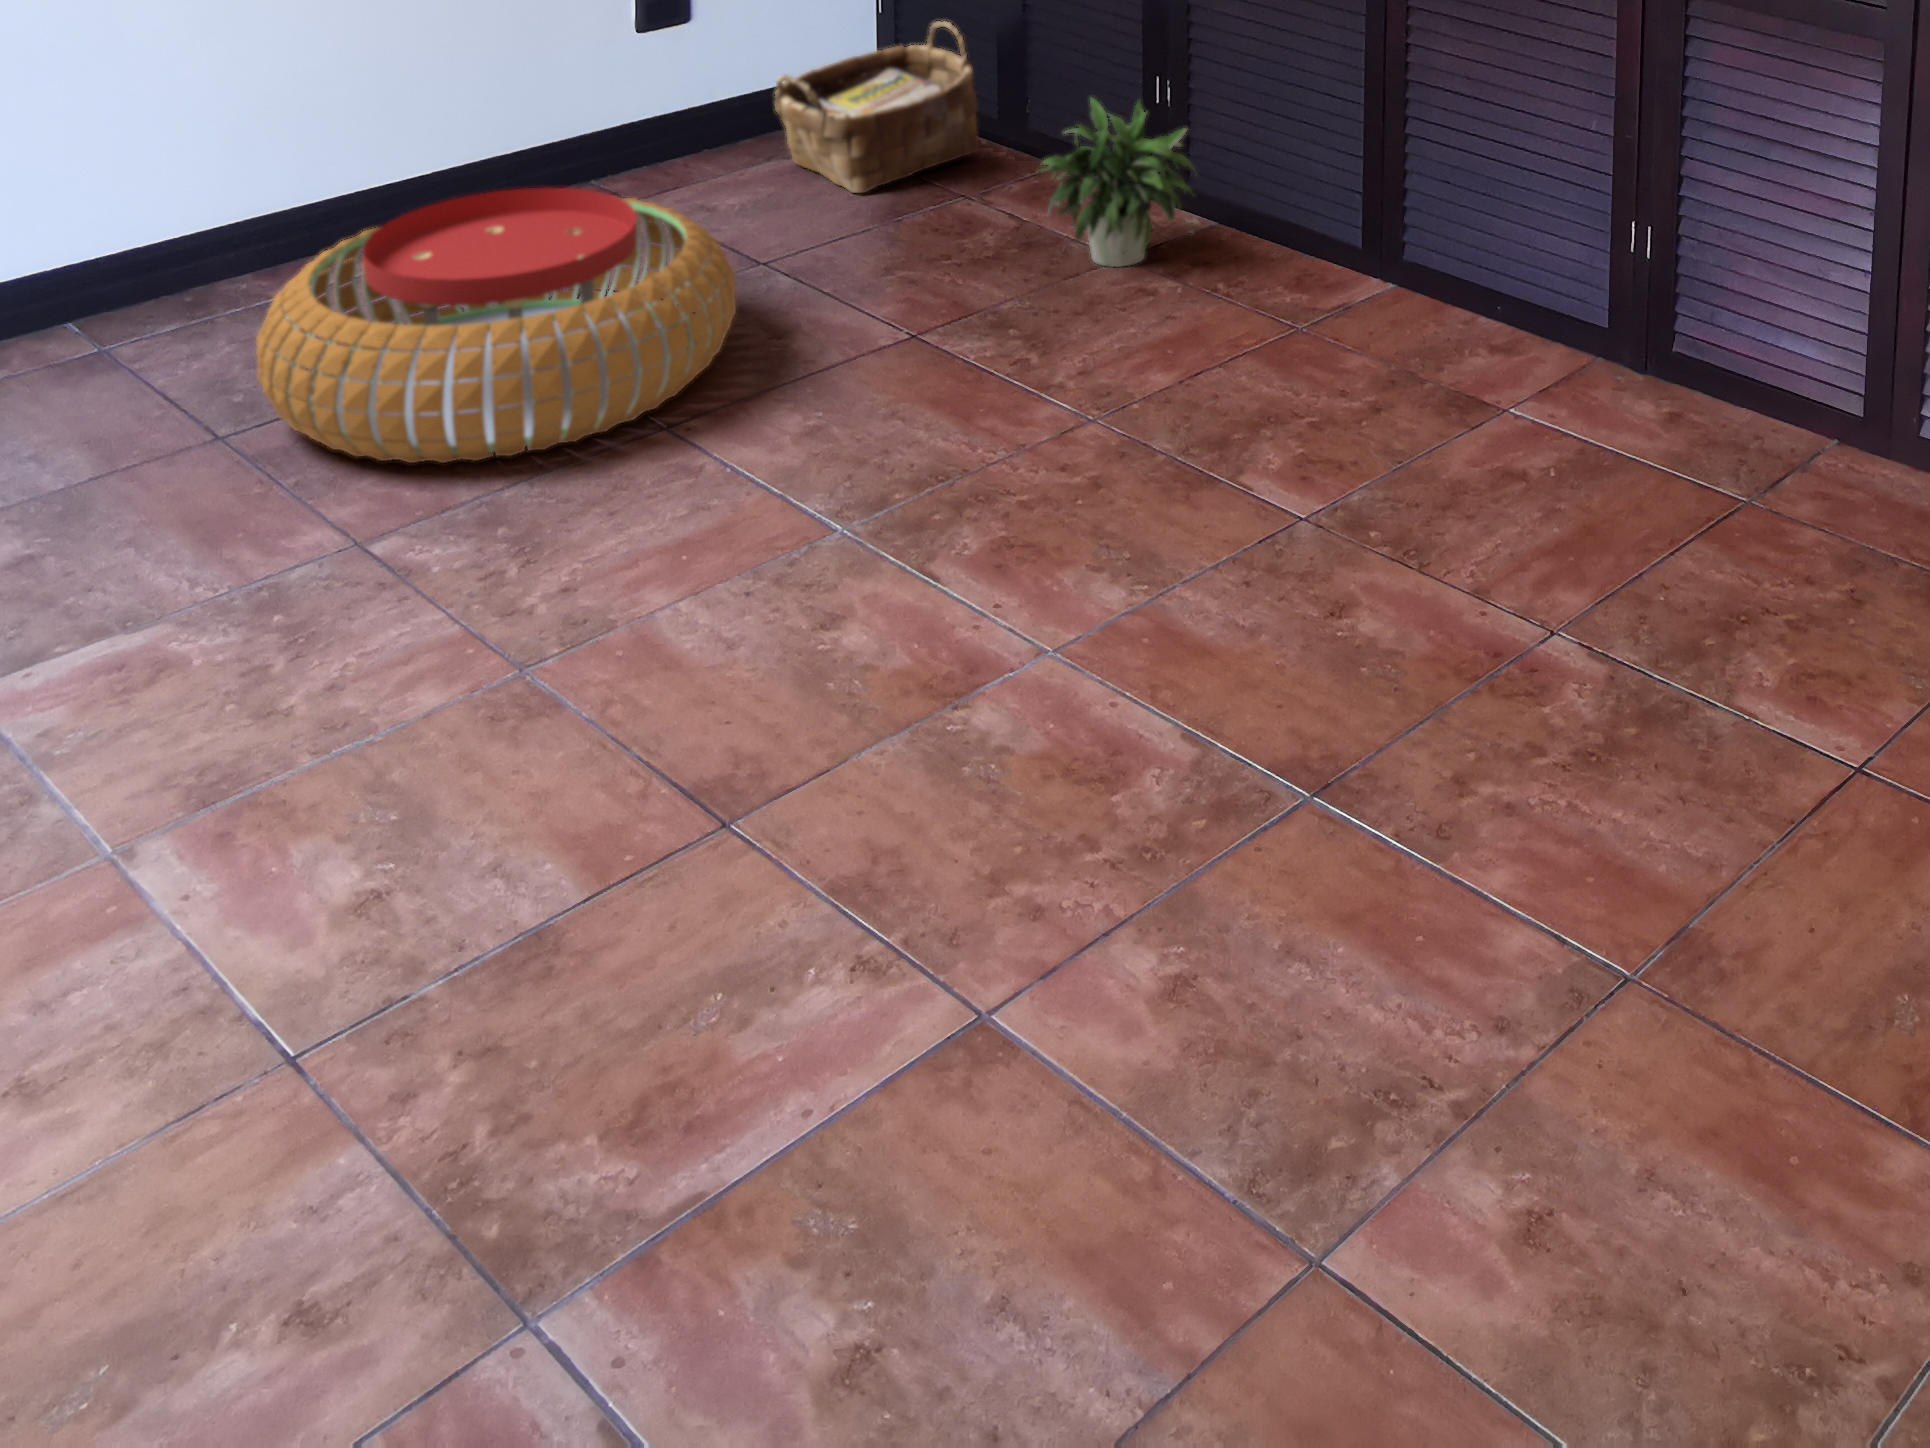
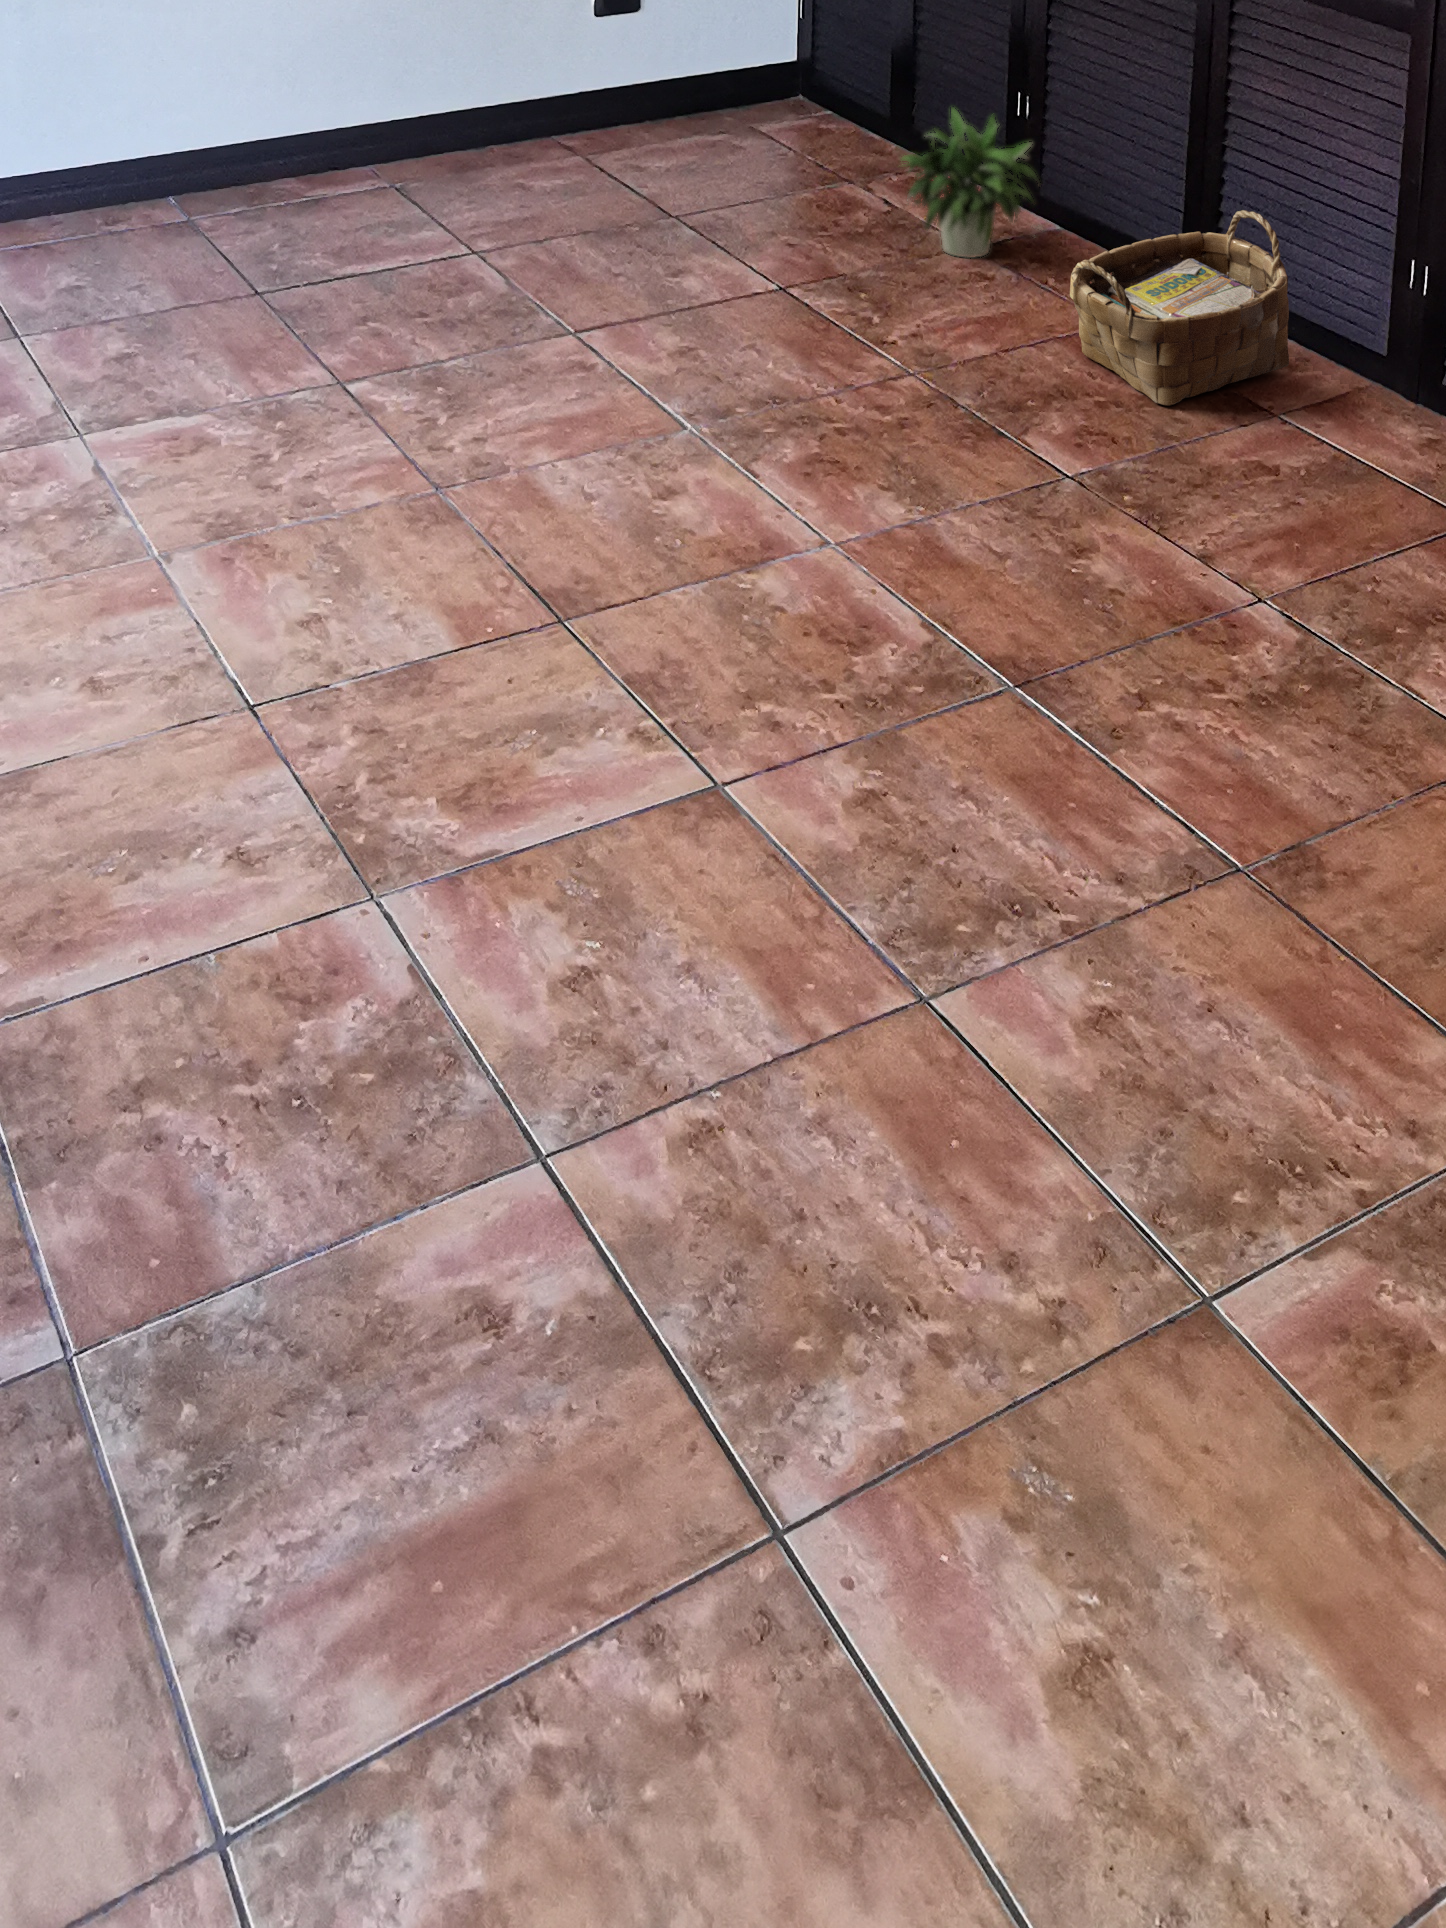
woven basket: present [775,21,979,193] -> present [1070,210,1289,405]
pouf: present [256,188,736,463] -> none [292,133,642,338]

